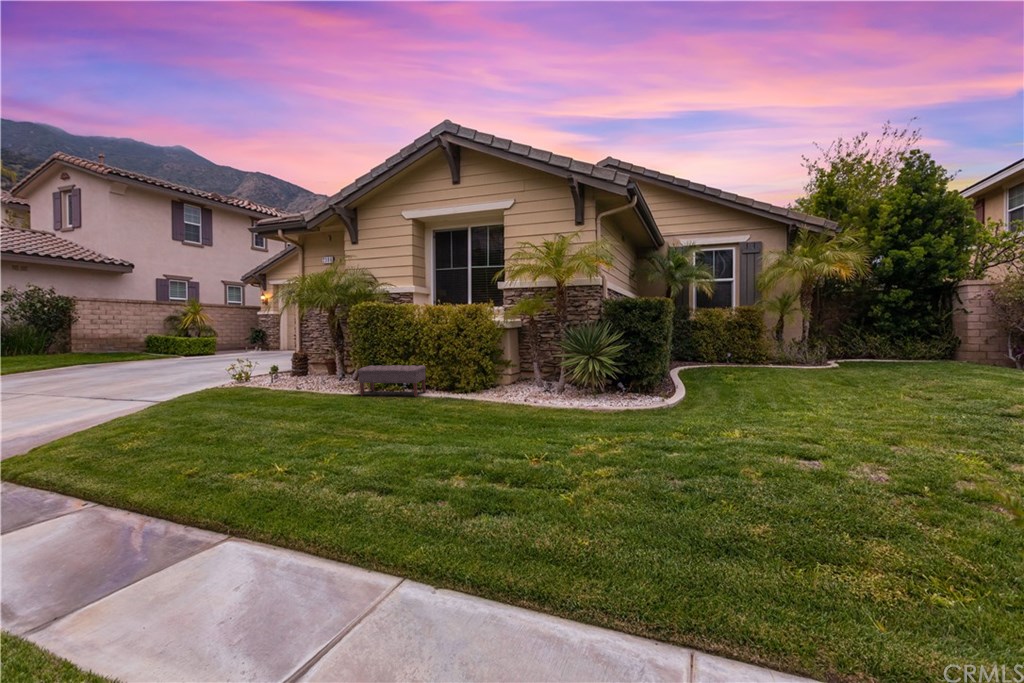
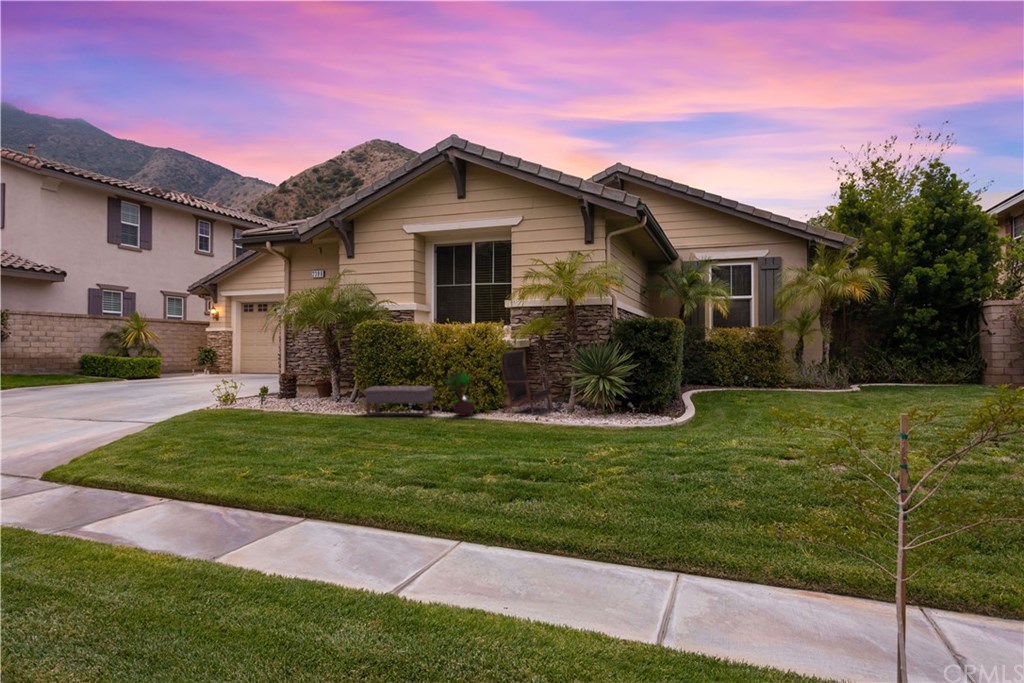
lounge chair: none [491,330,543,395] -> present [501,350,551,415]
potted tree: none [433,347,464,395] -> present [446,373,474,415]

